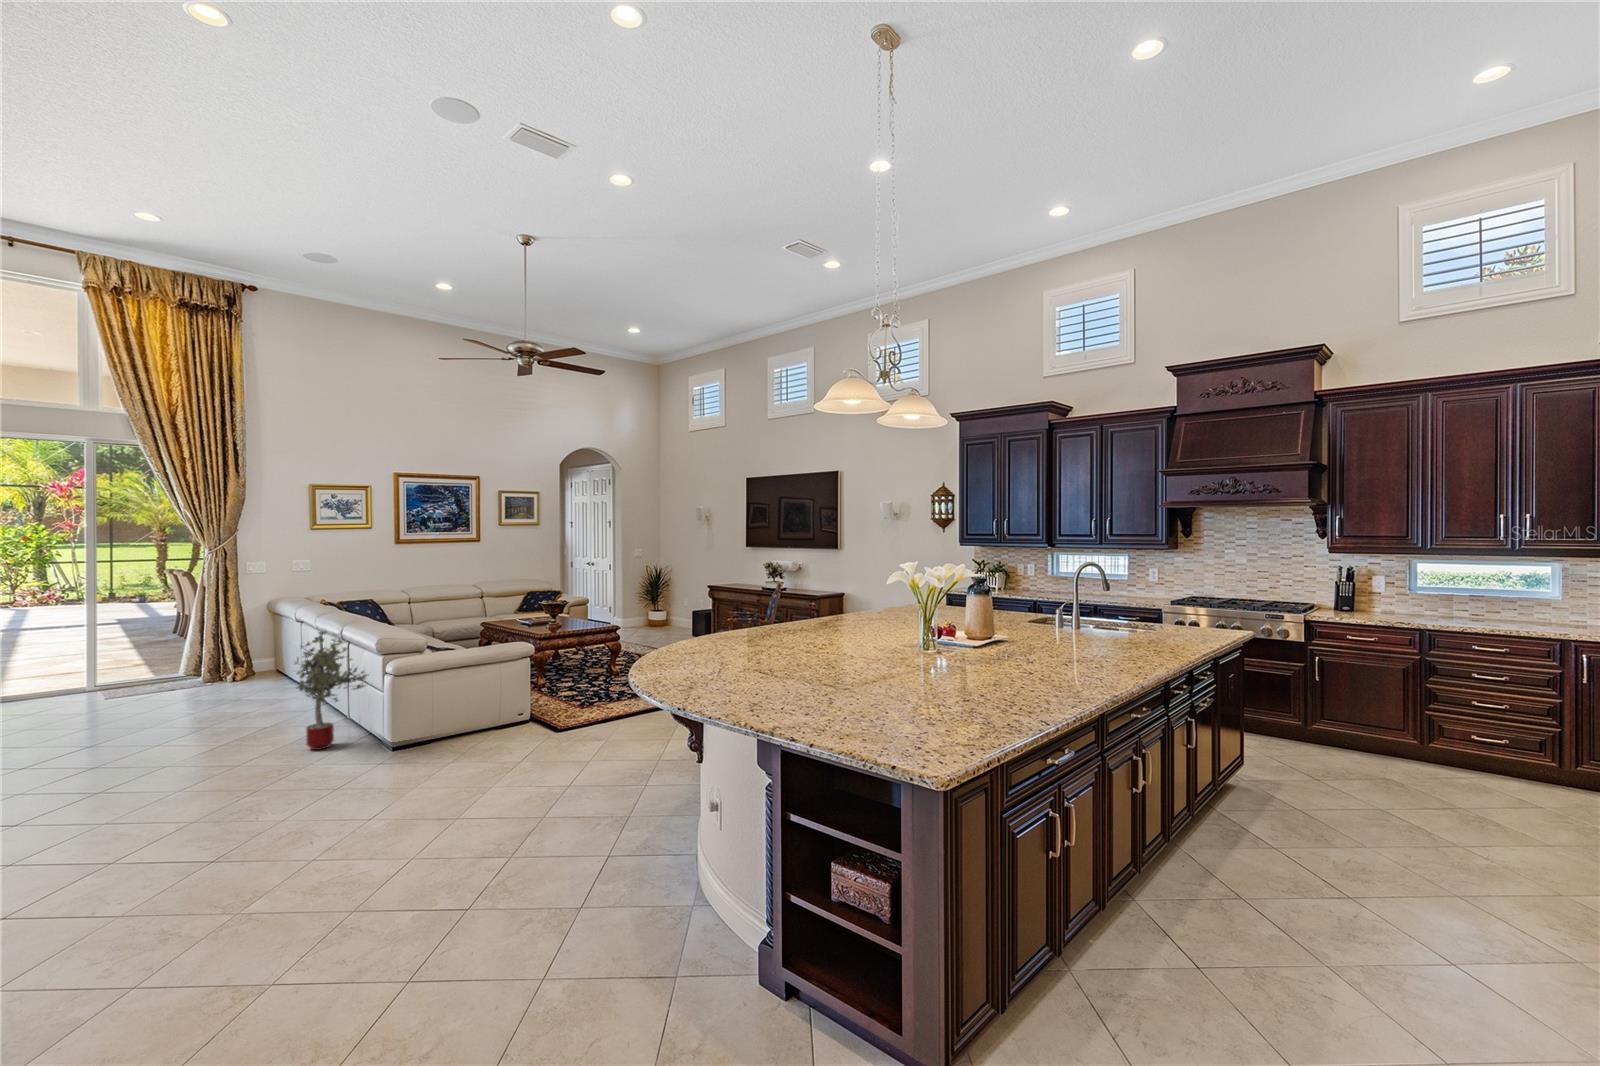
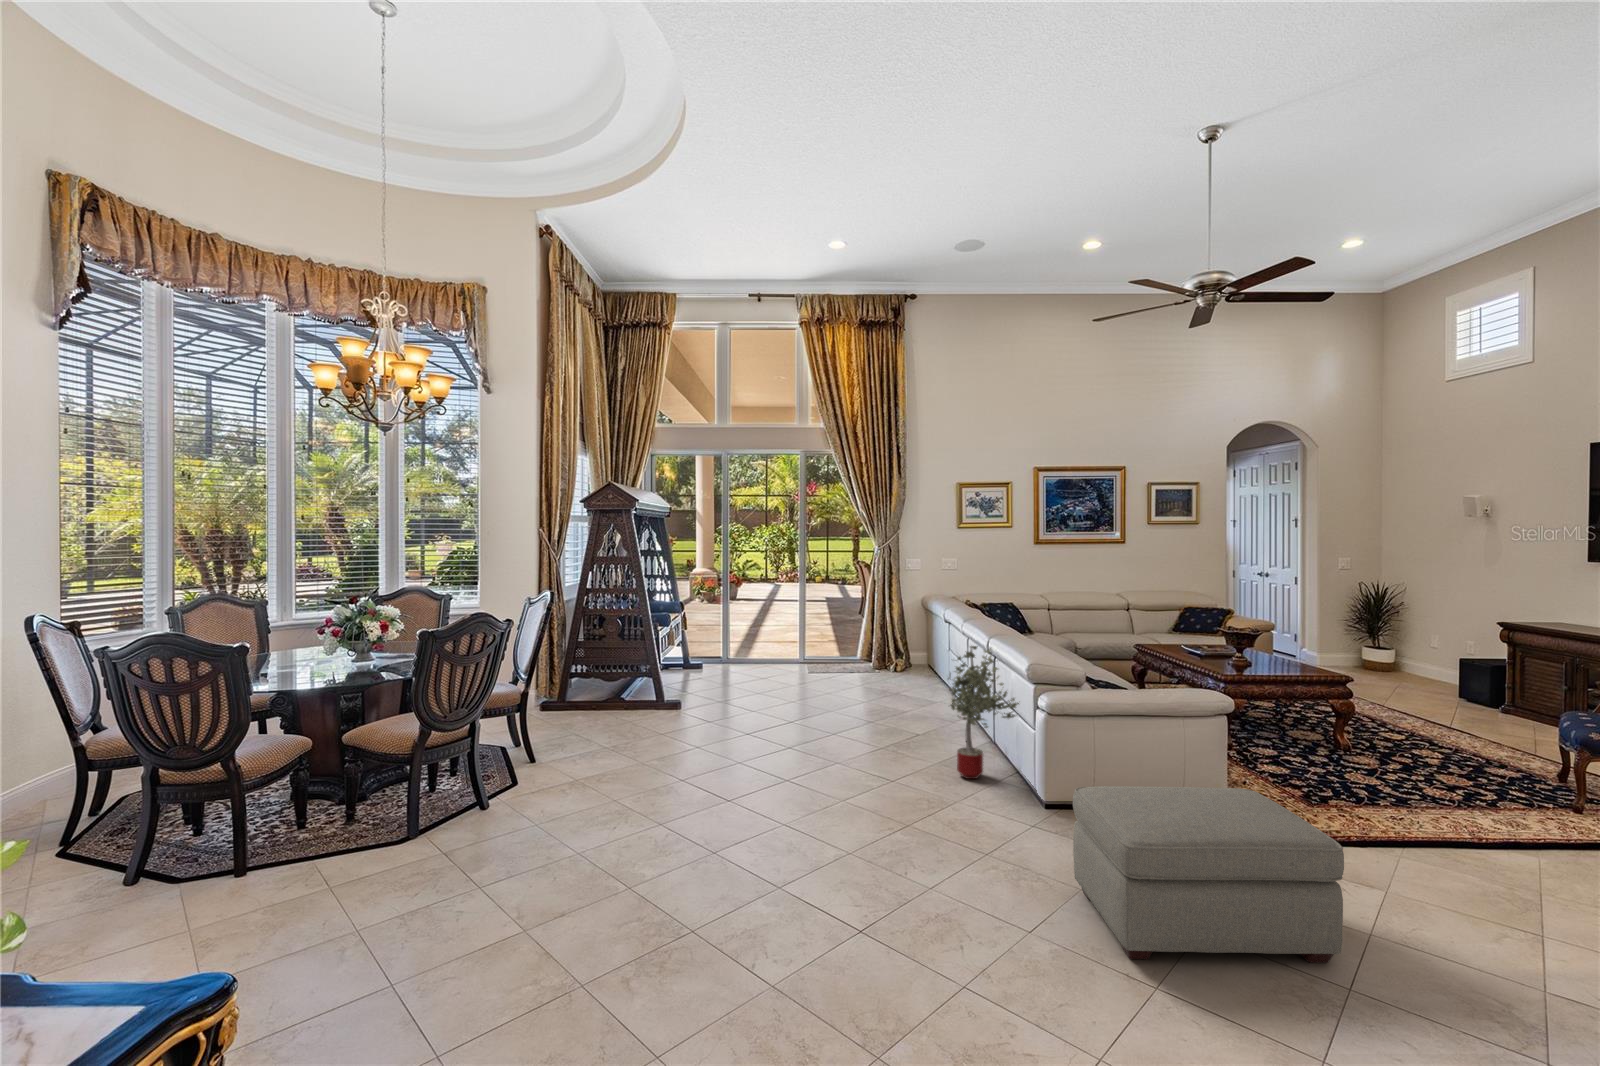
ottoman: none [404,695,569,815] -> present [1073,786,1344,963]

